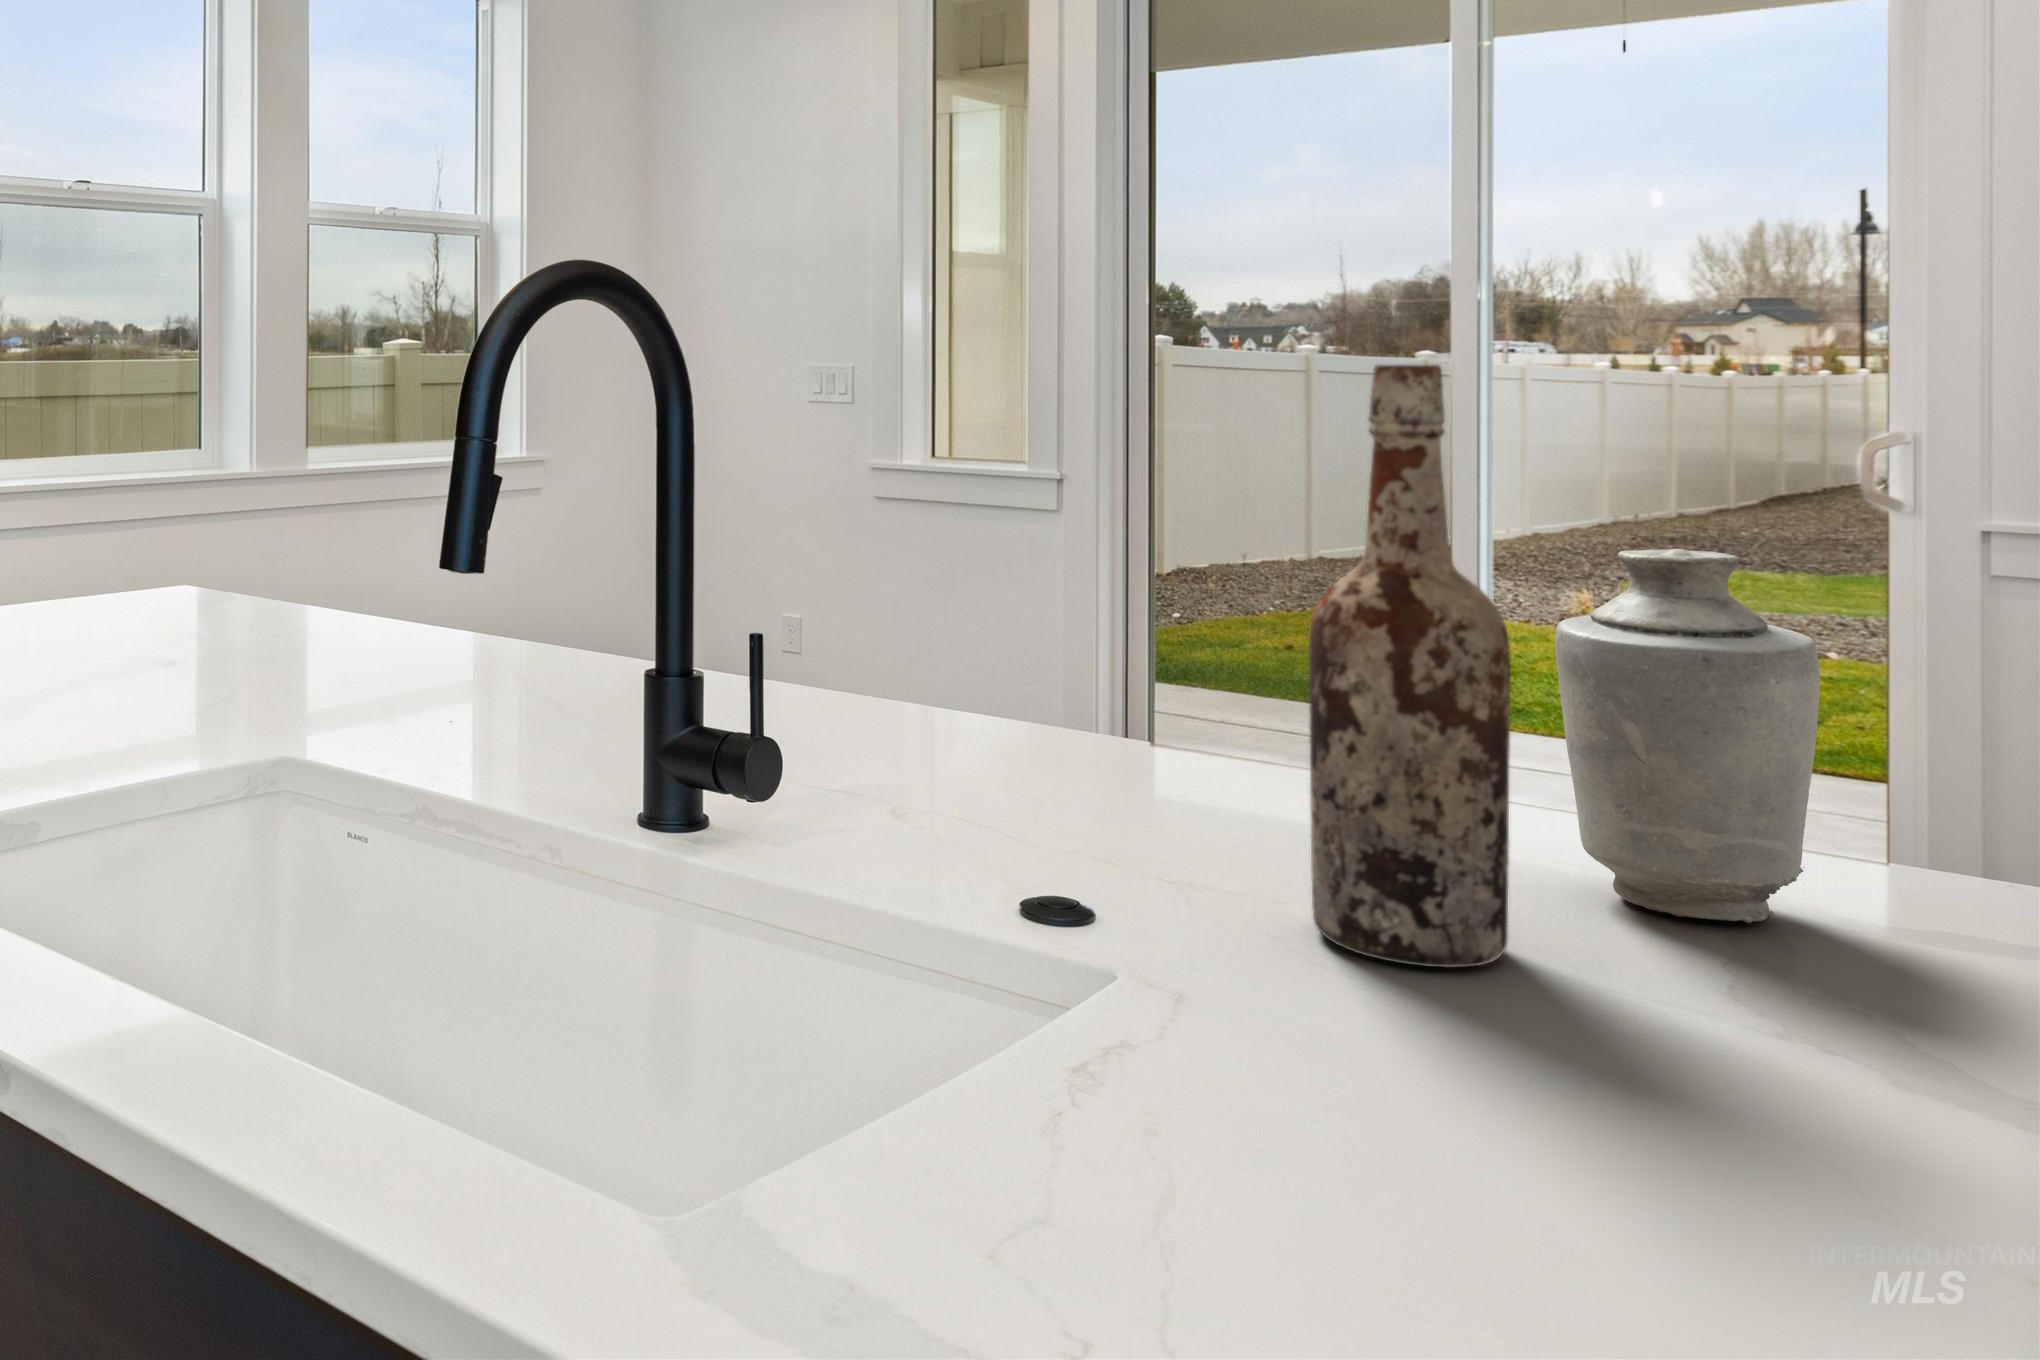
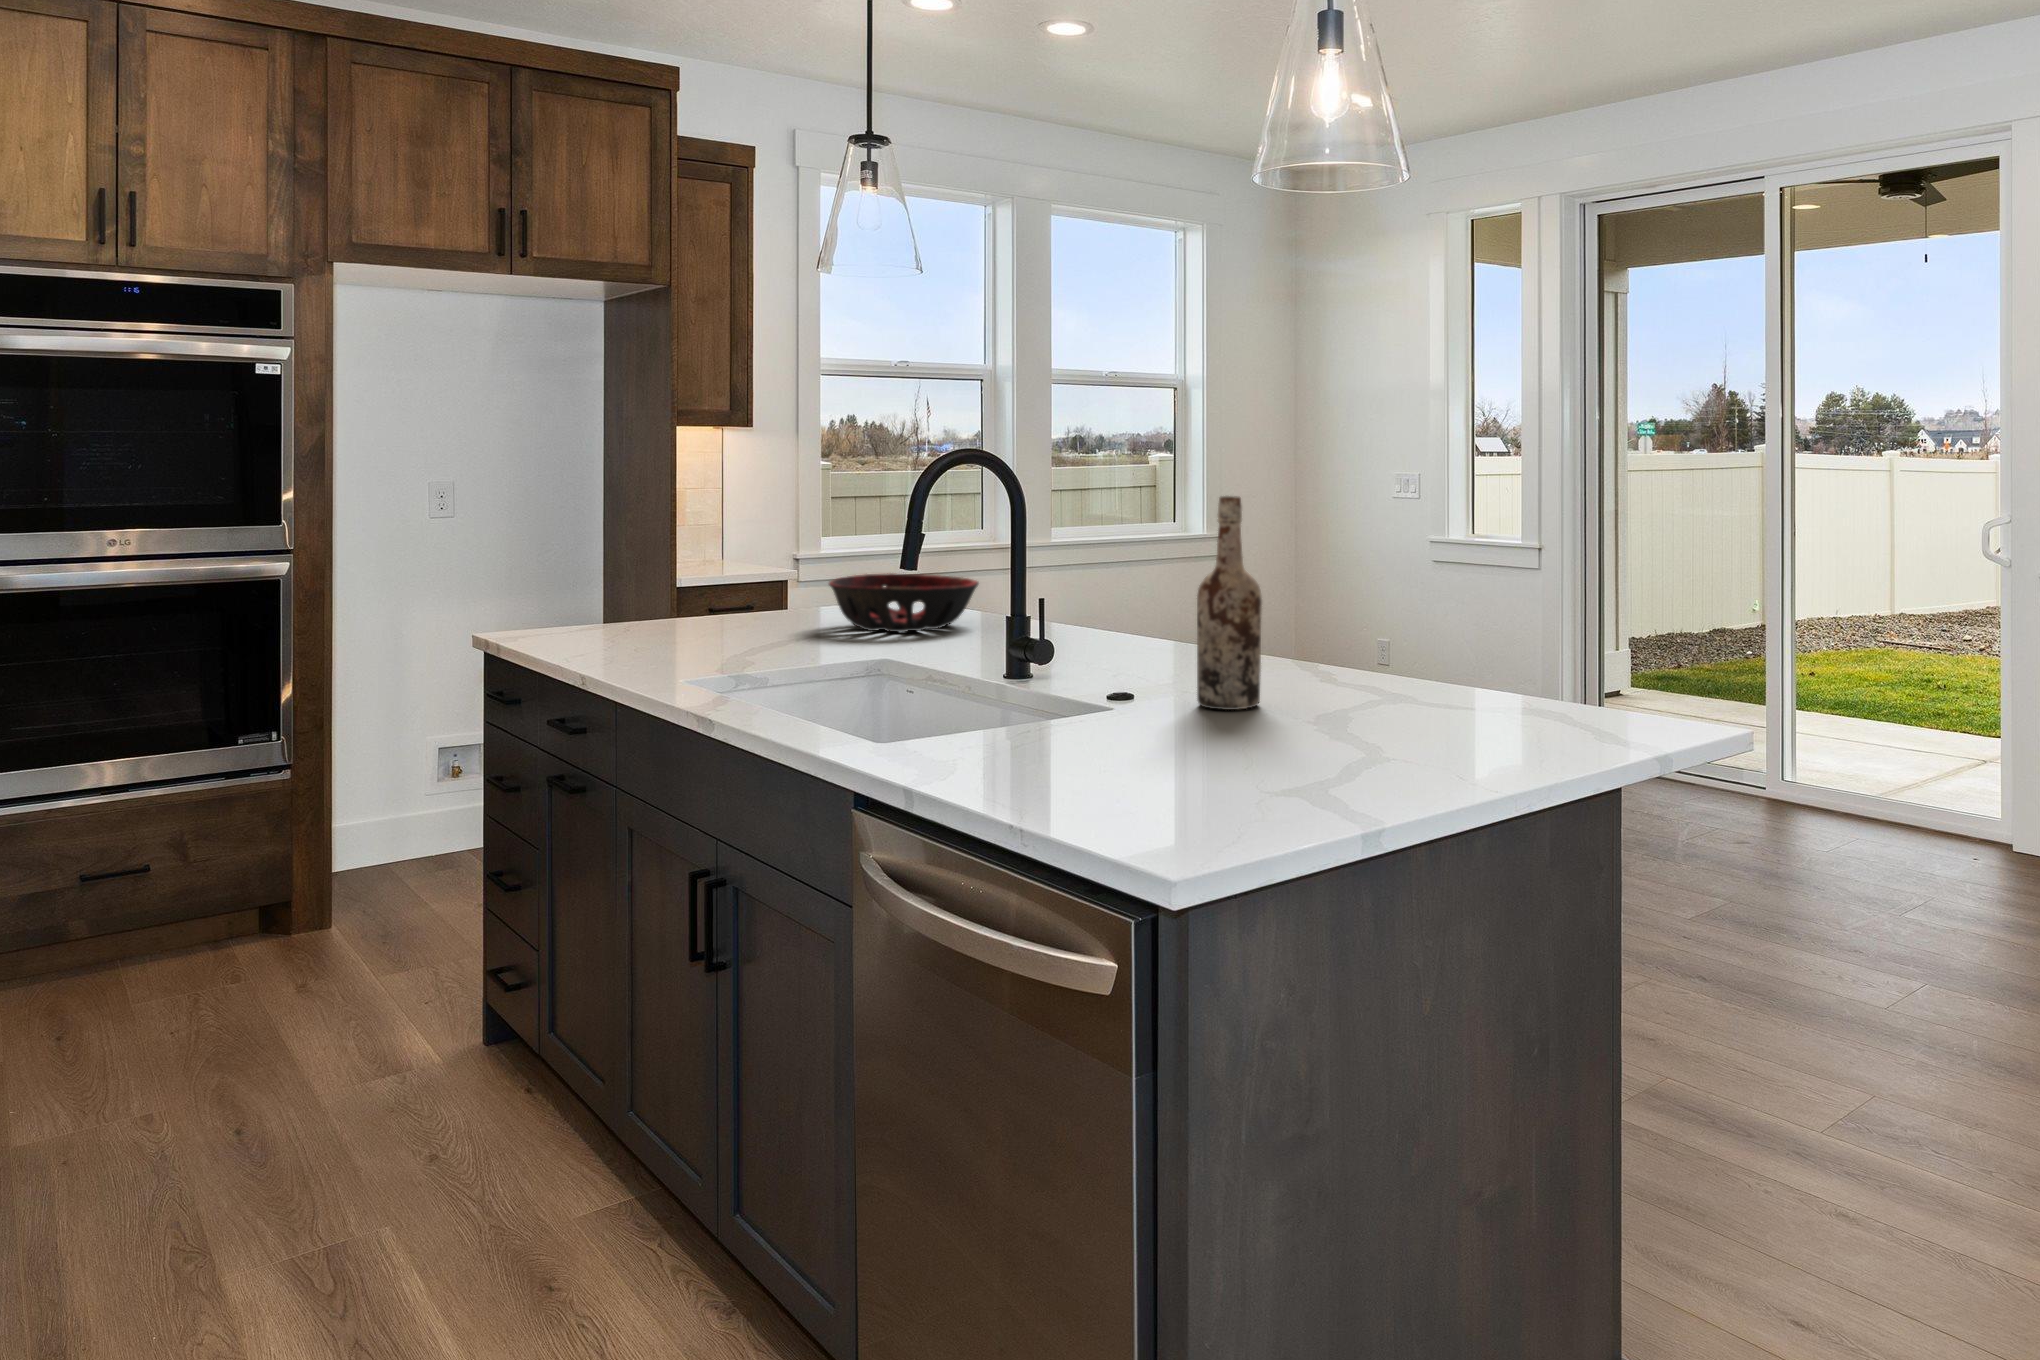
decorative bowl: none [94,544,404,673] -> present [829,573,979,632]
vase: present [1555,549,1820,923] -> none [1315,565,1397,703]

